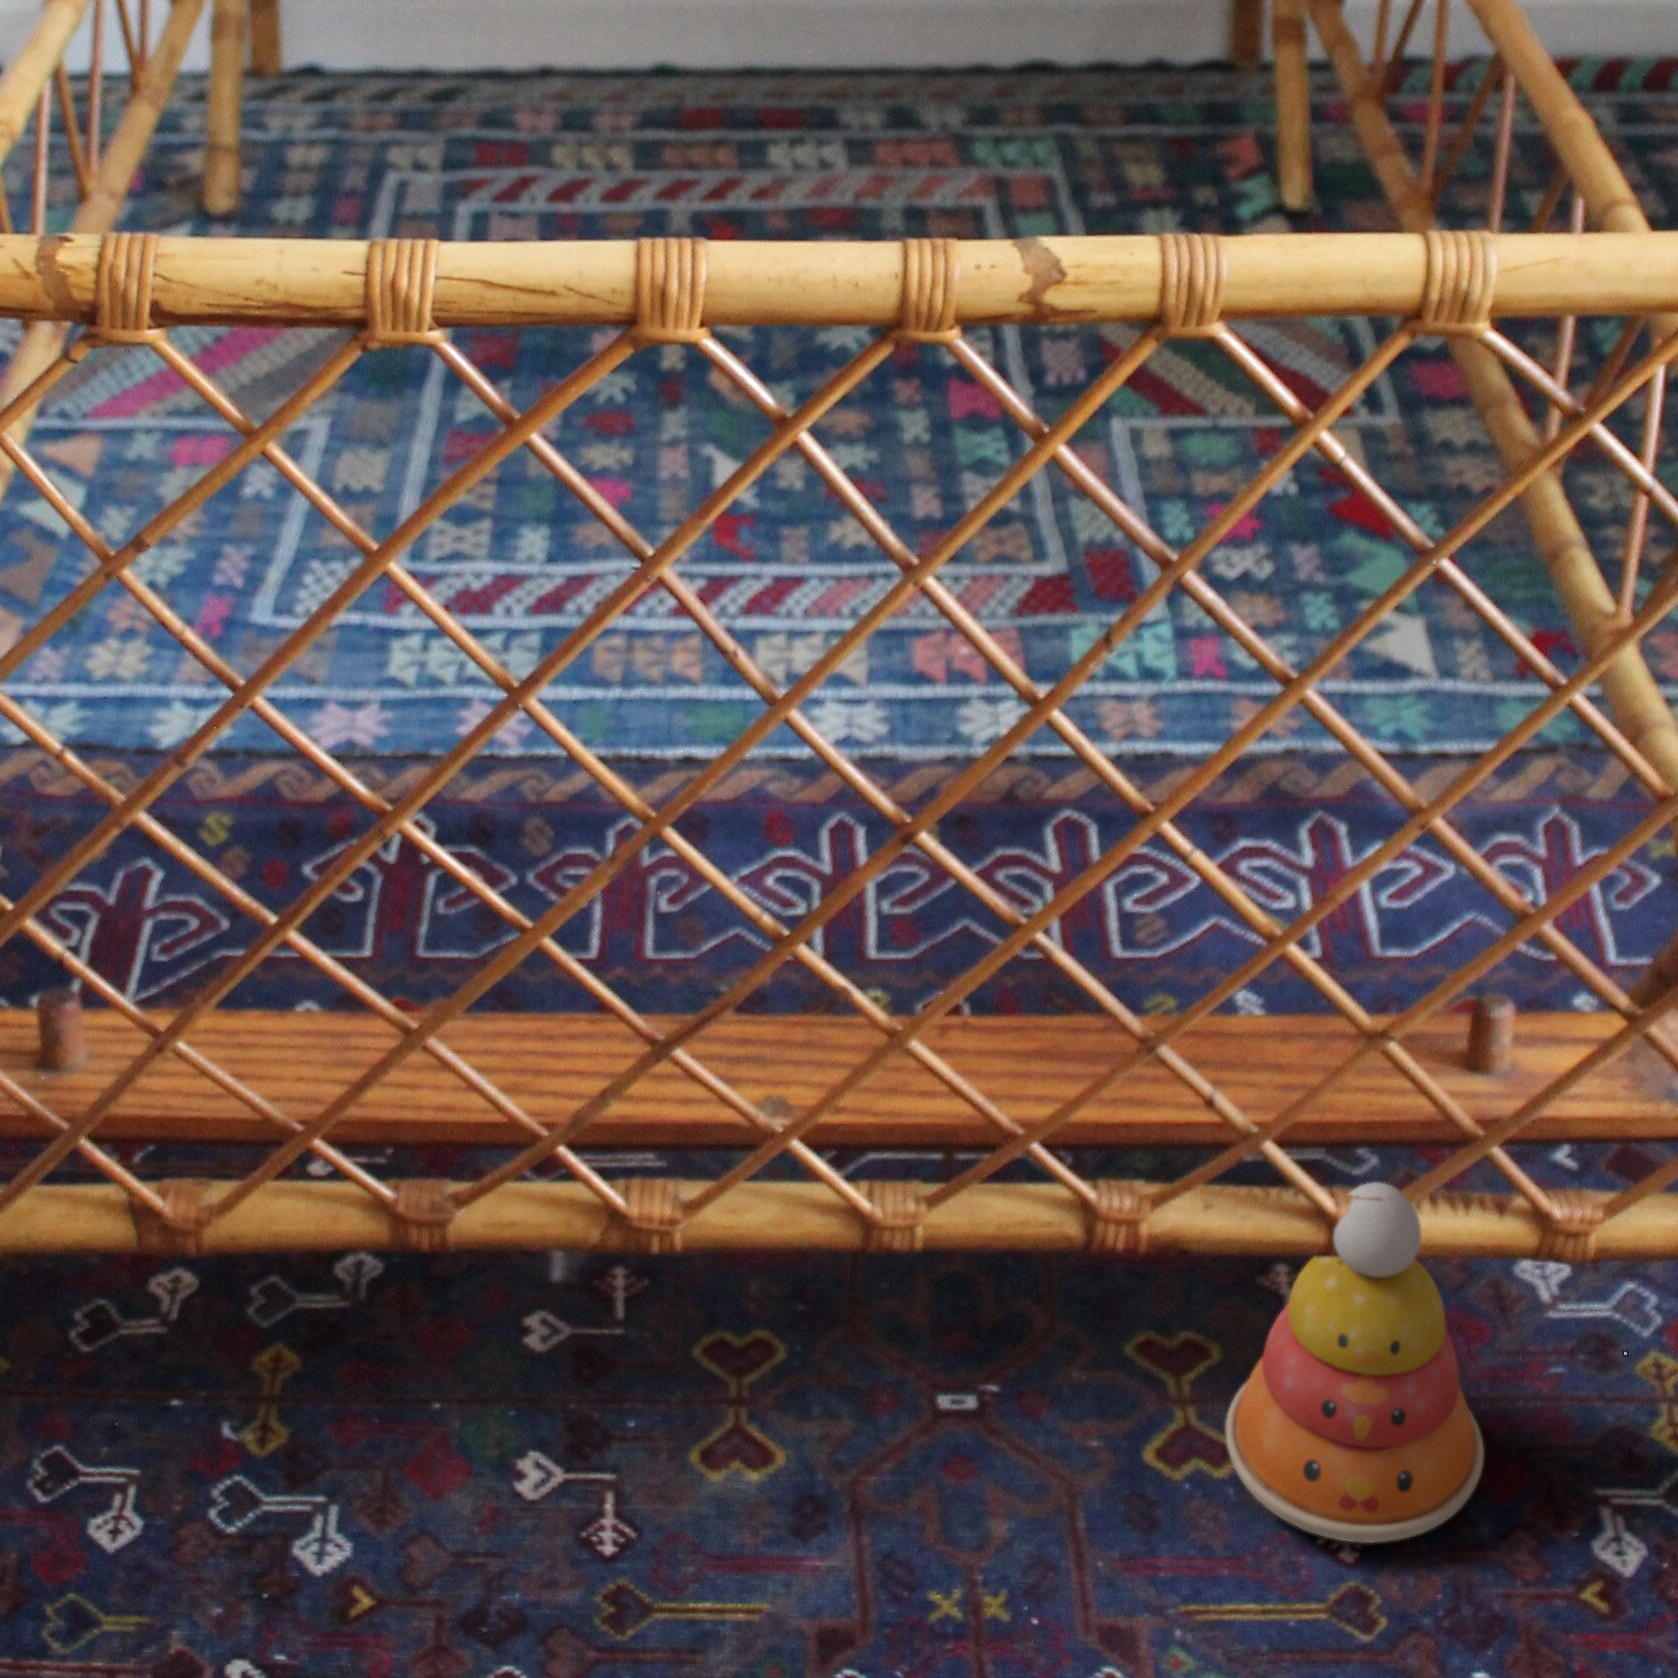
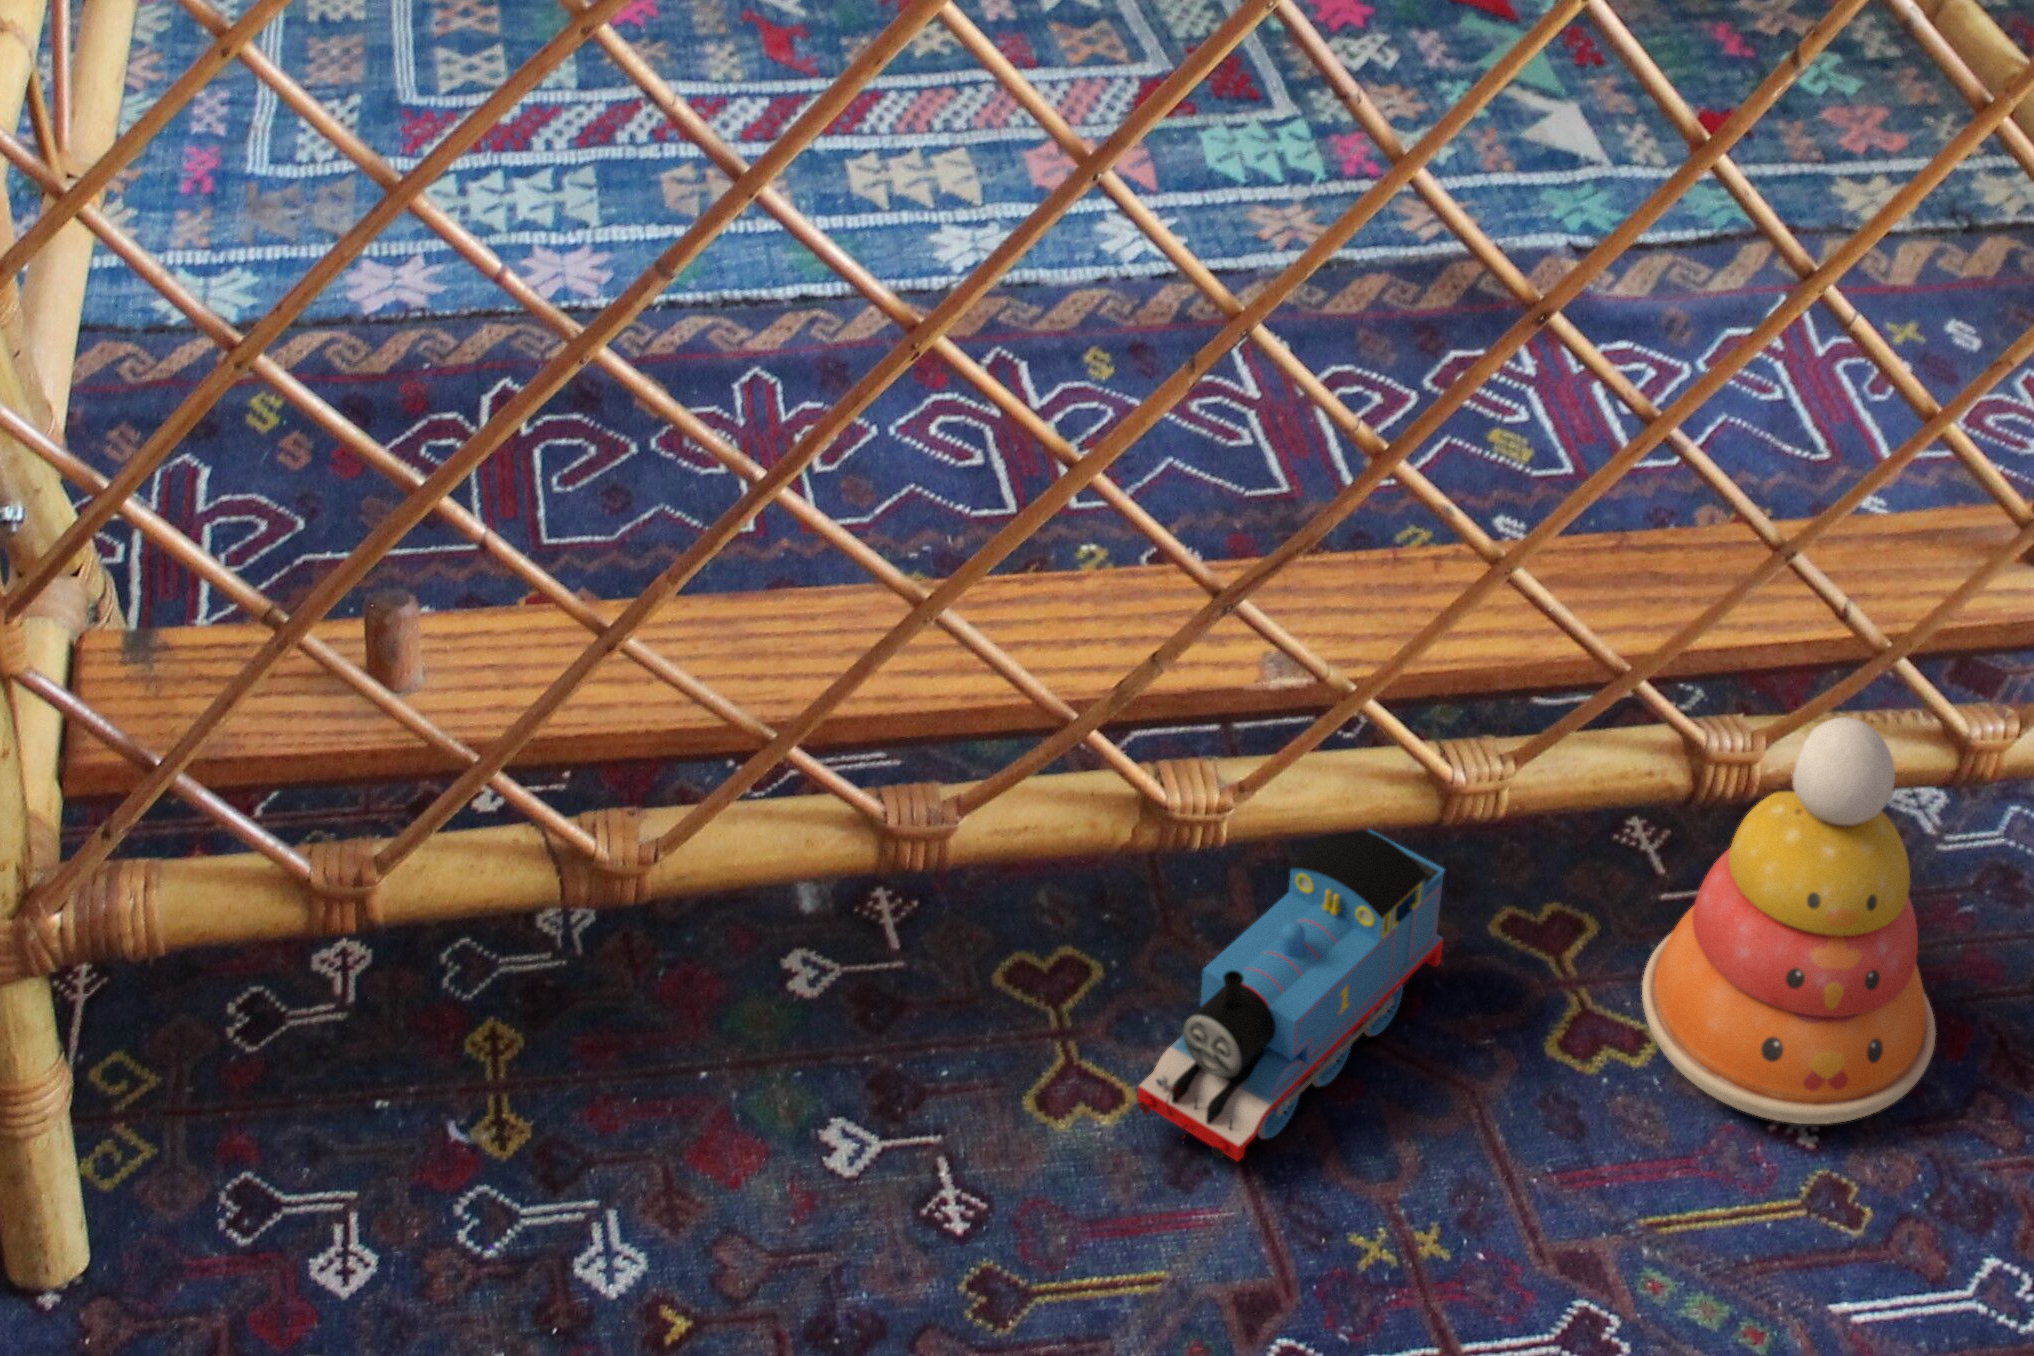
toy train: none [769,1242,1062,1519] -> present [1138,830,1445,1162]

